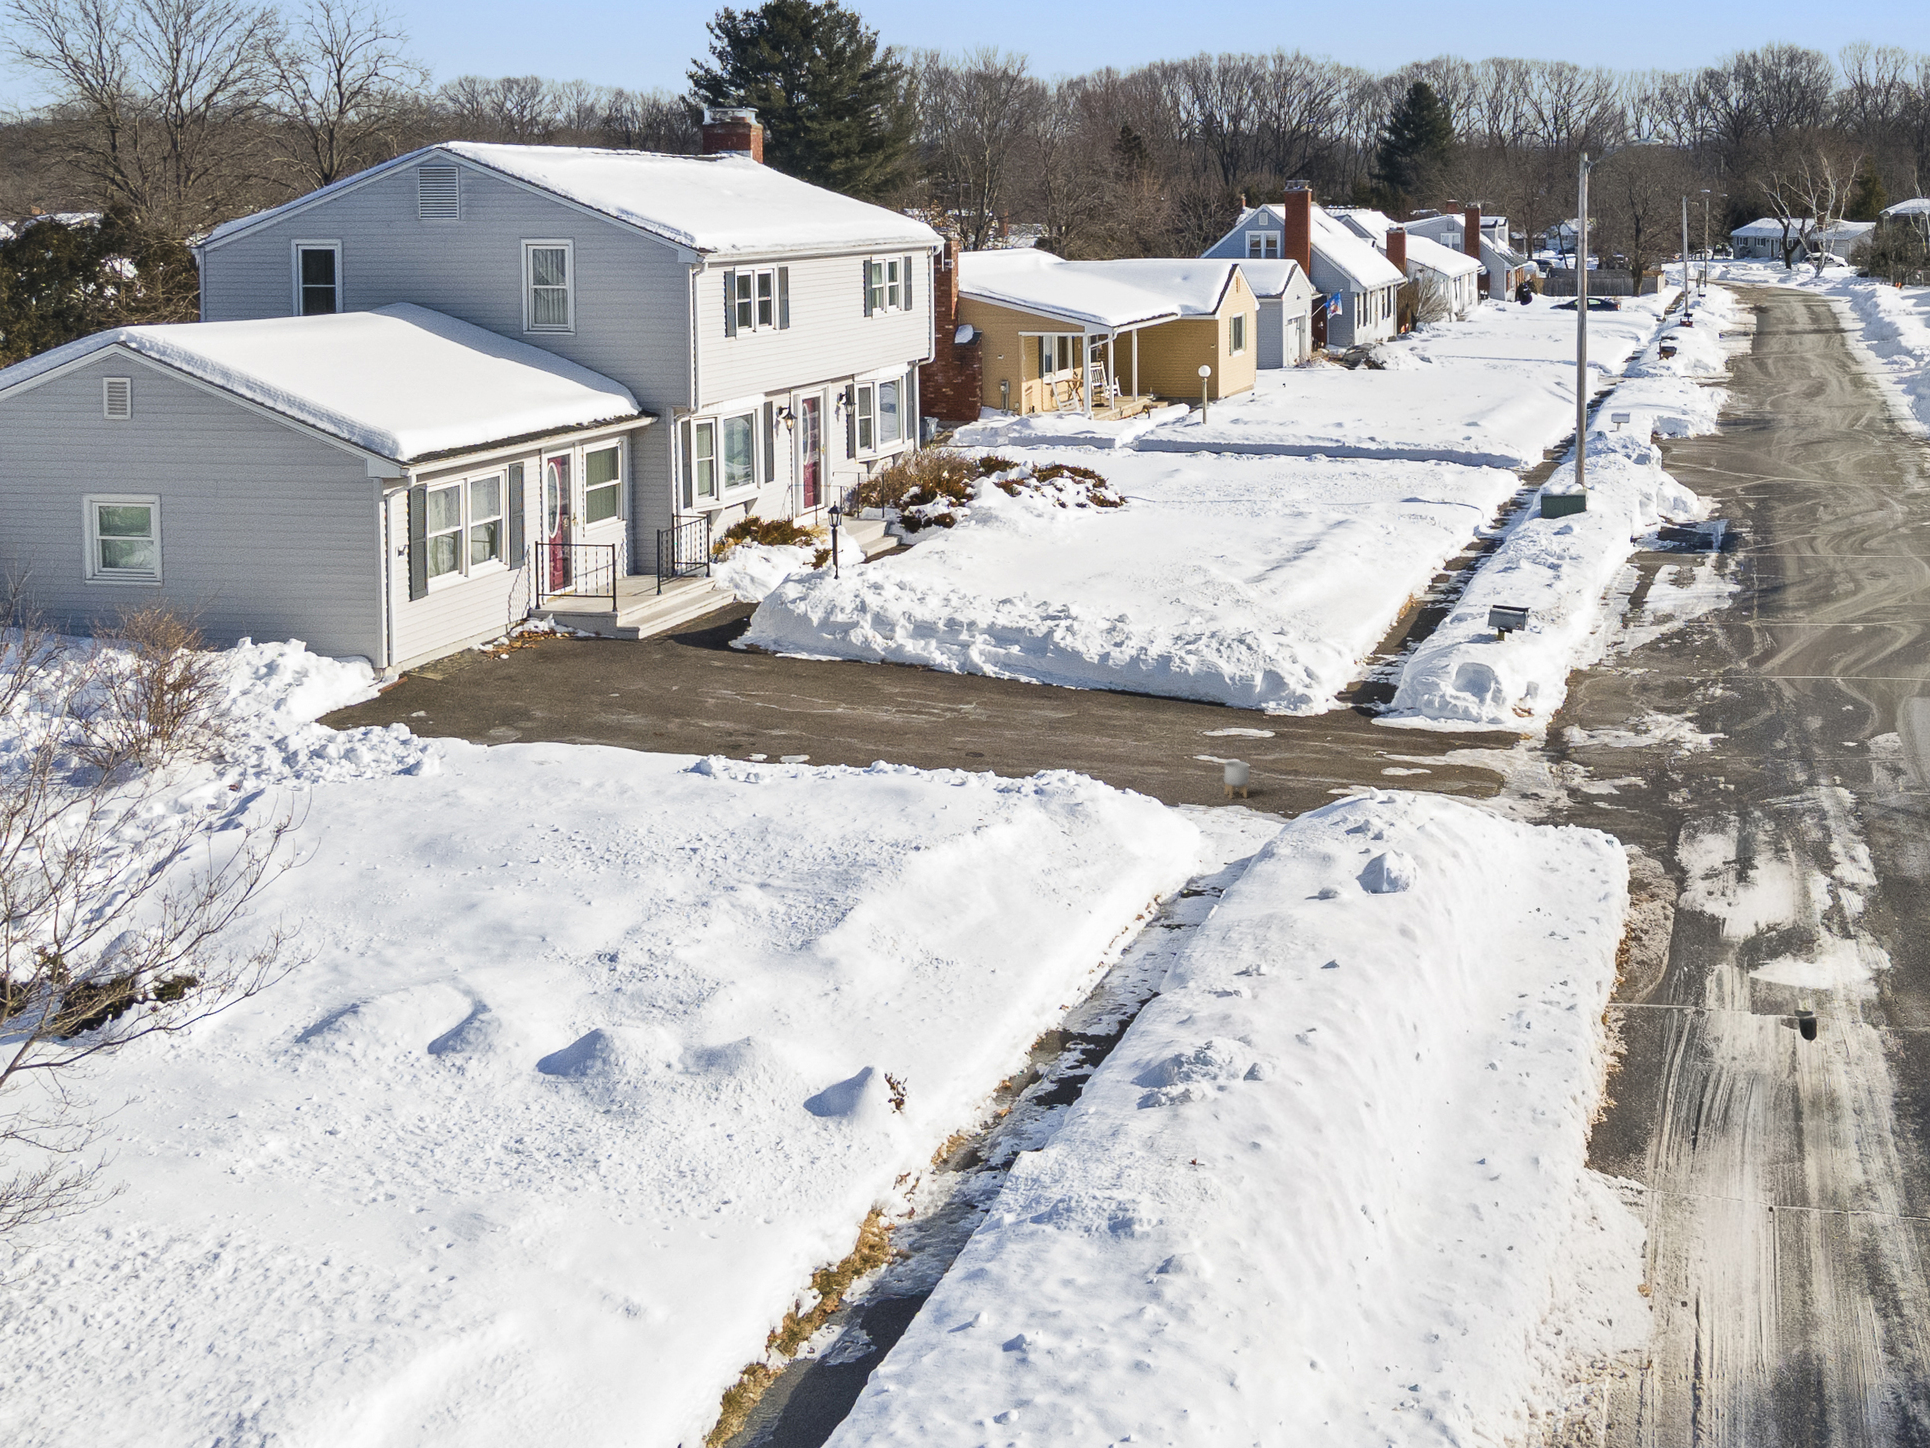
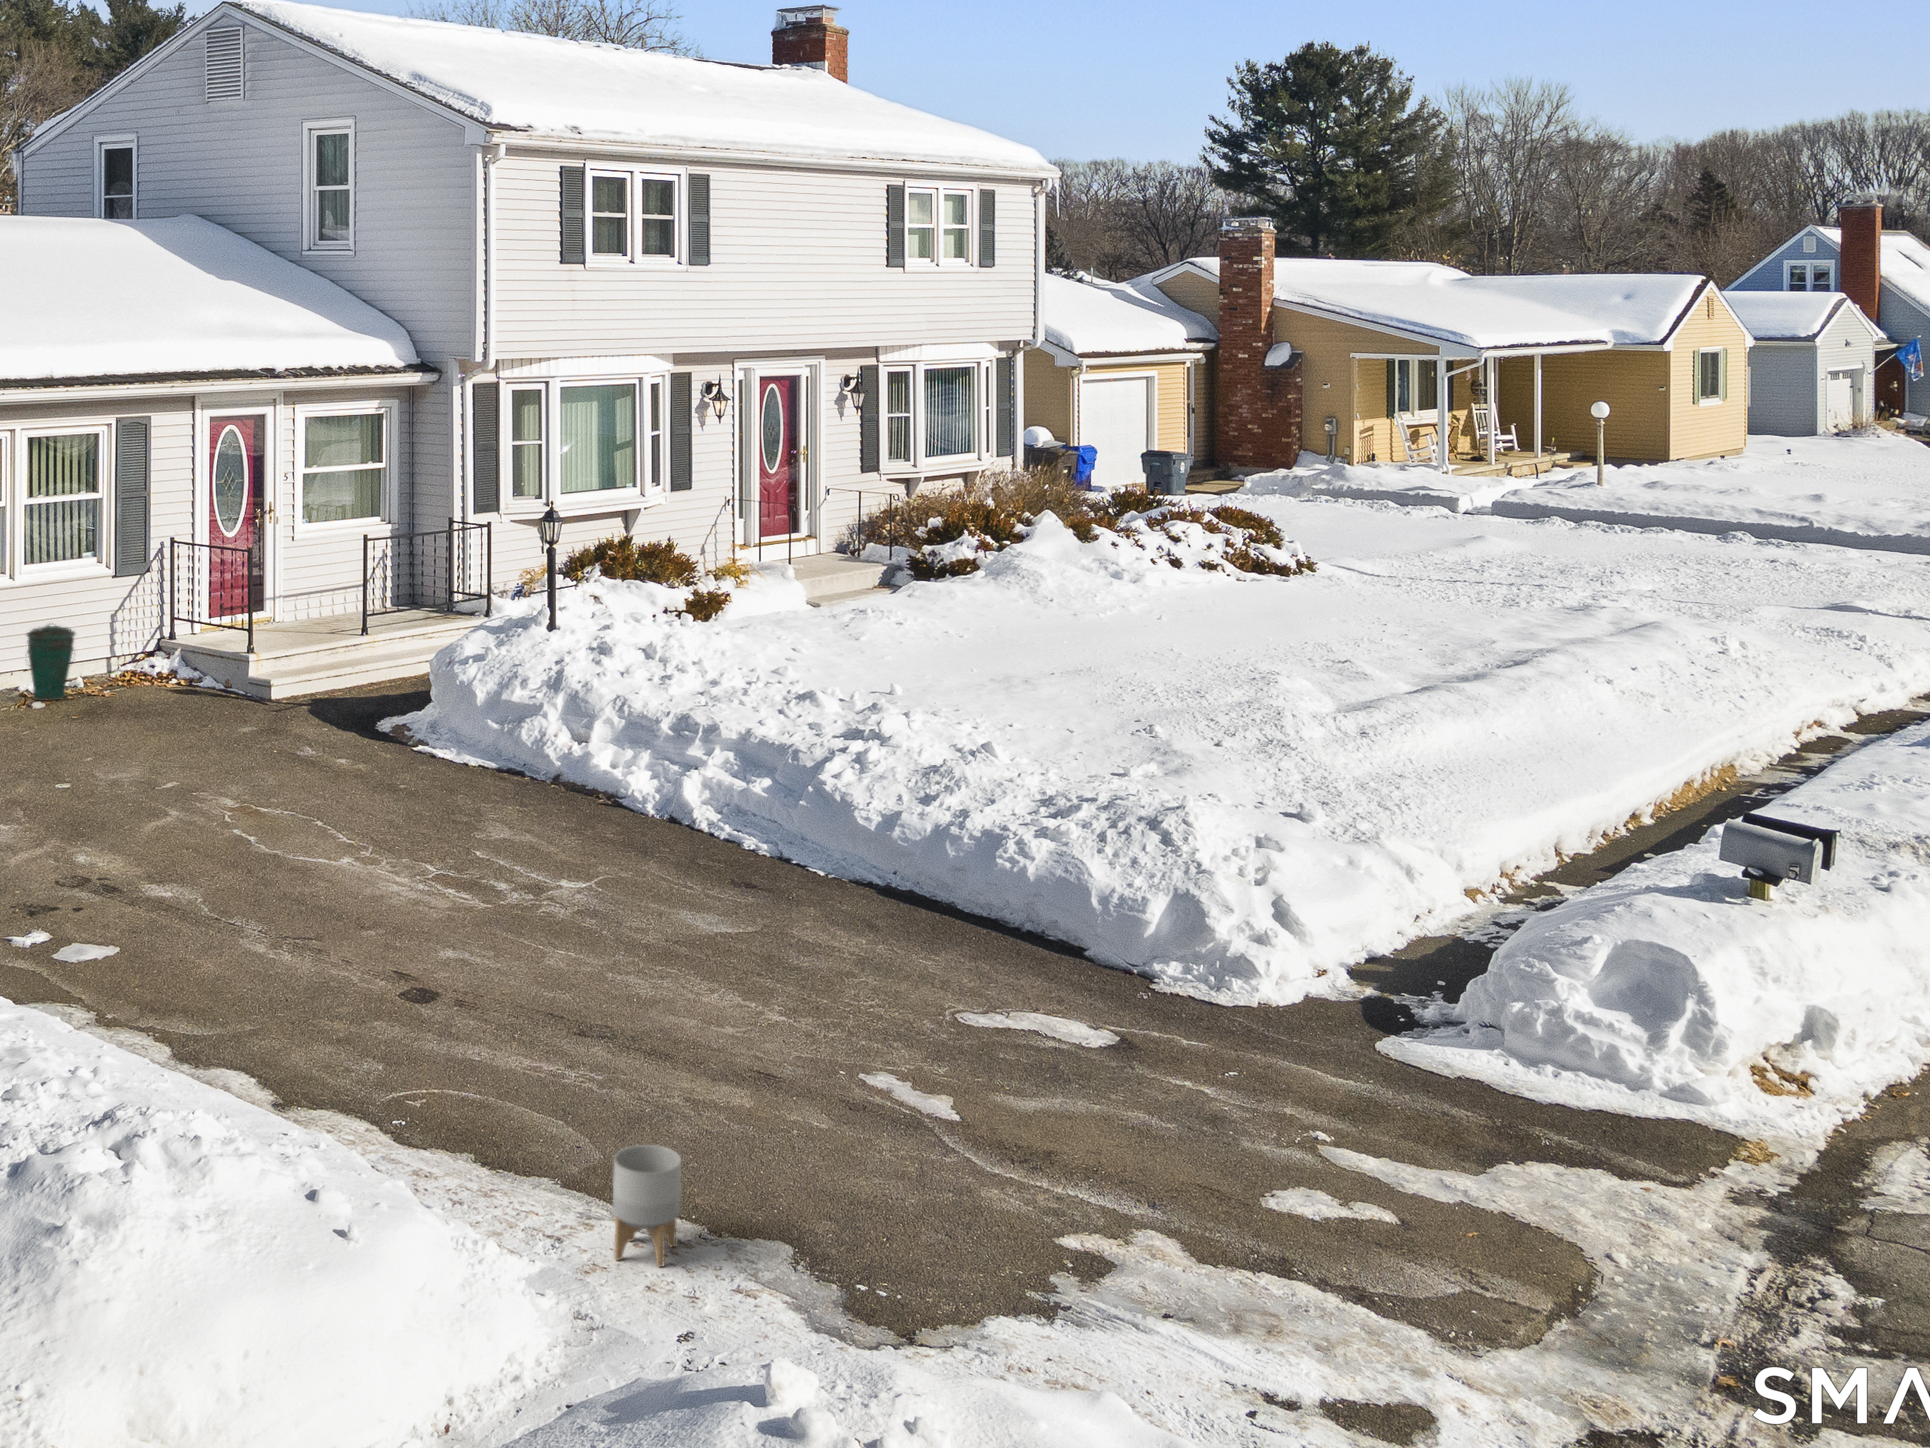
trash can: none [471,603,503,654] -> present [27,625,75,701]

